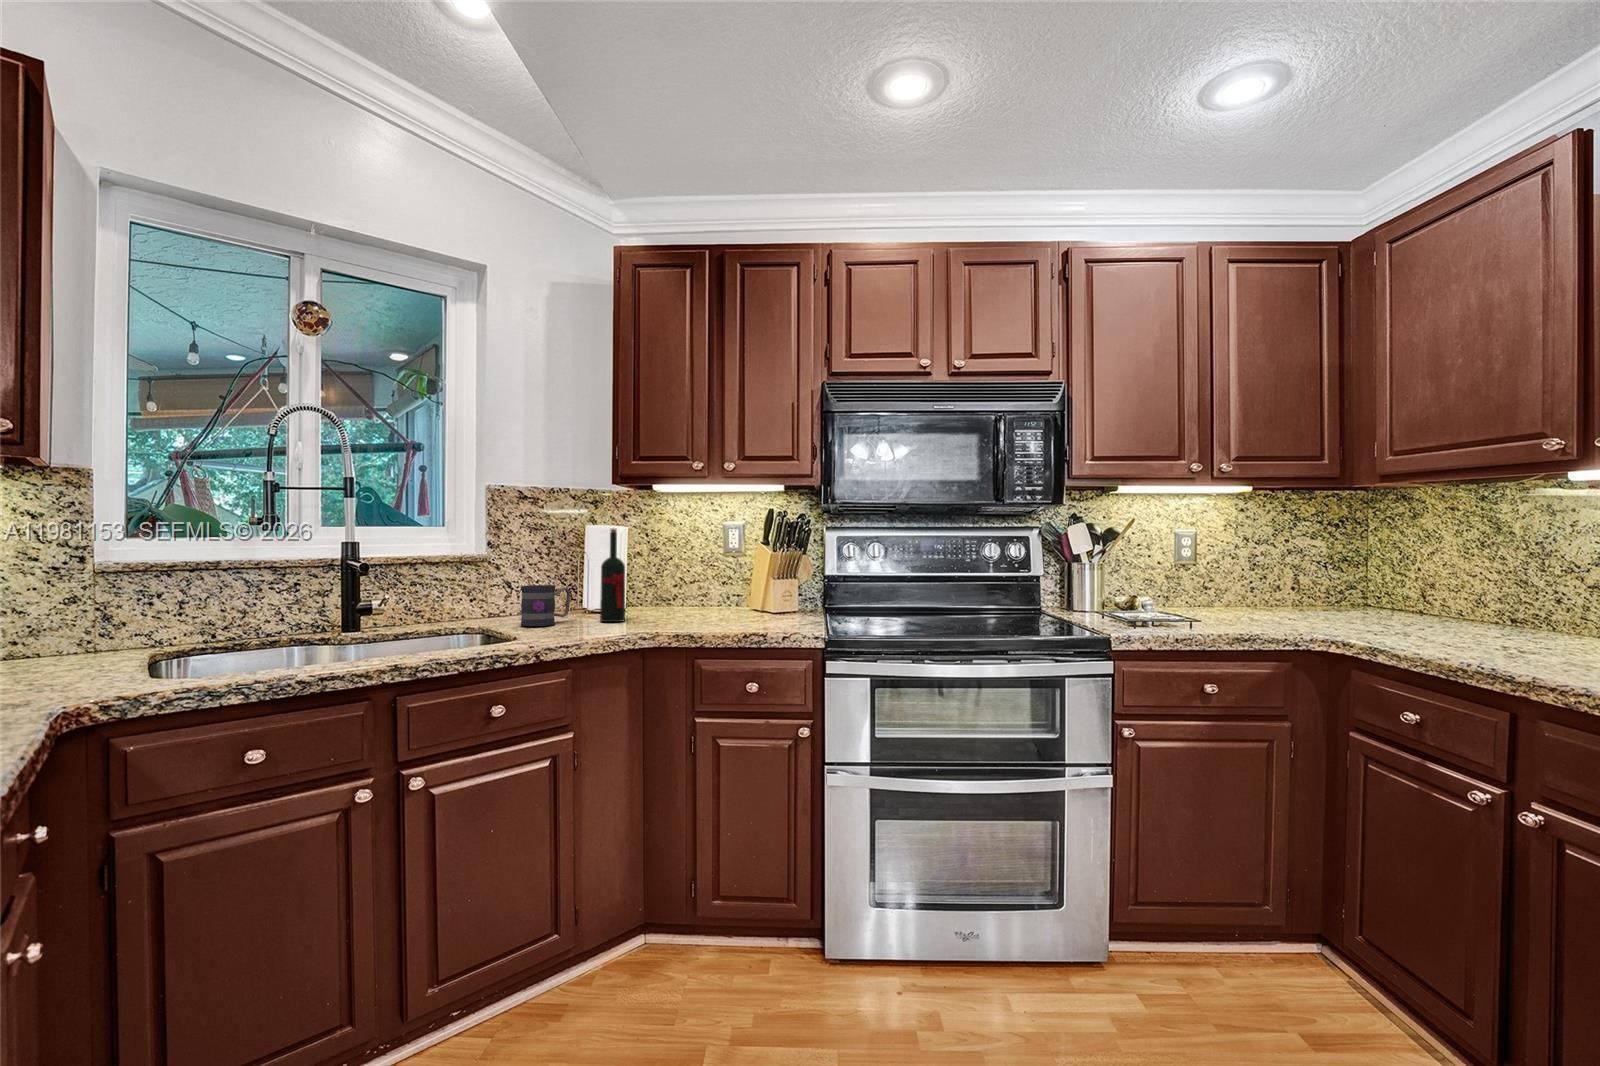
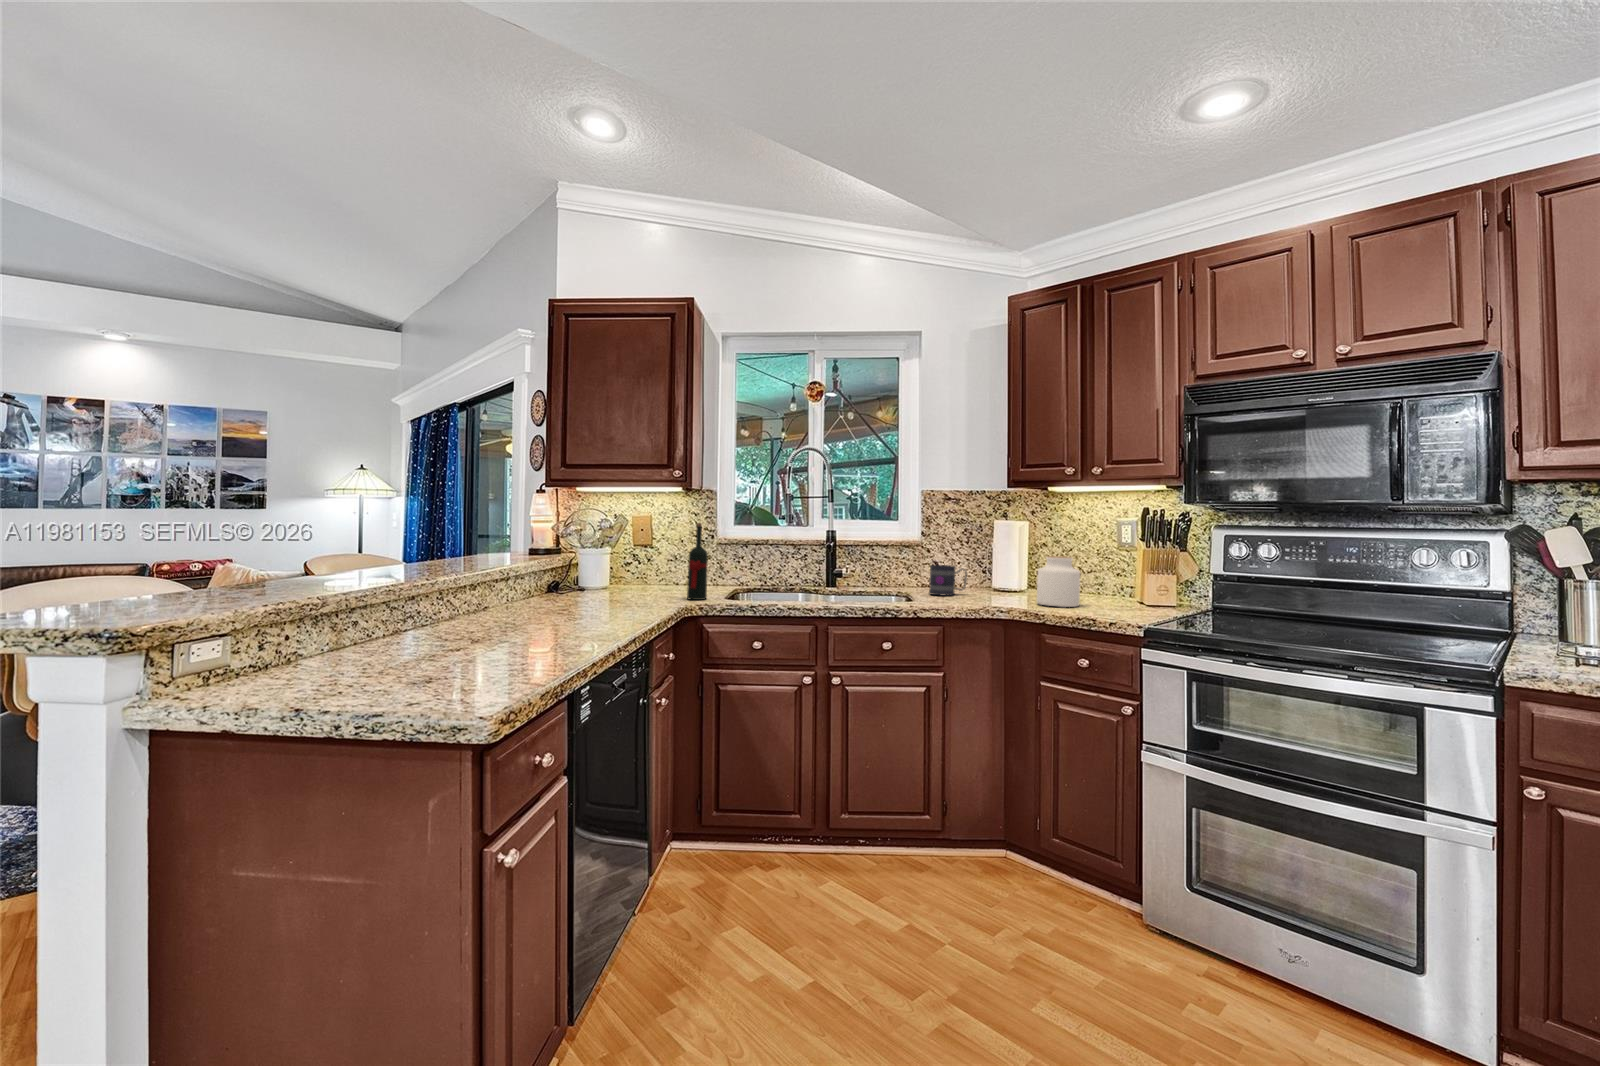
wine bottle: present [600,529,625,622] -> present [687,523,708,600]
jar: none [670,566,717,625] -> present [1037,556,1080,607]

